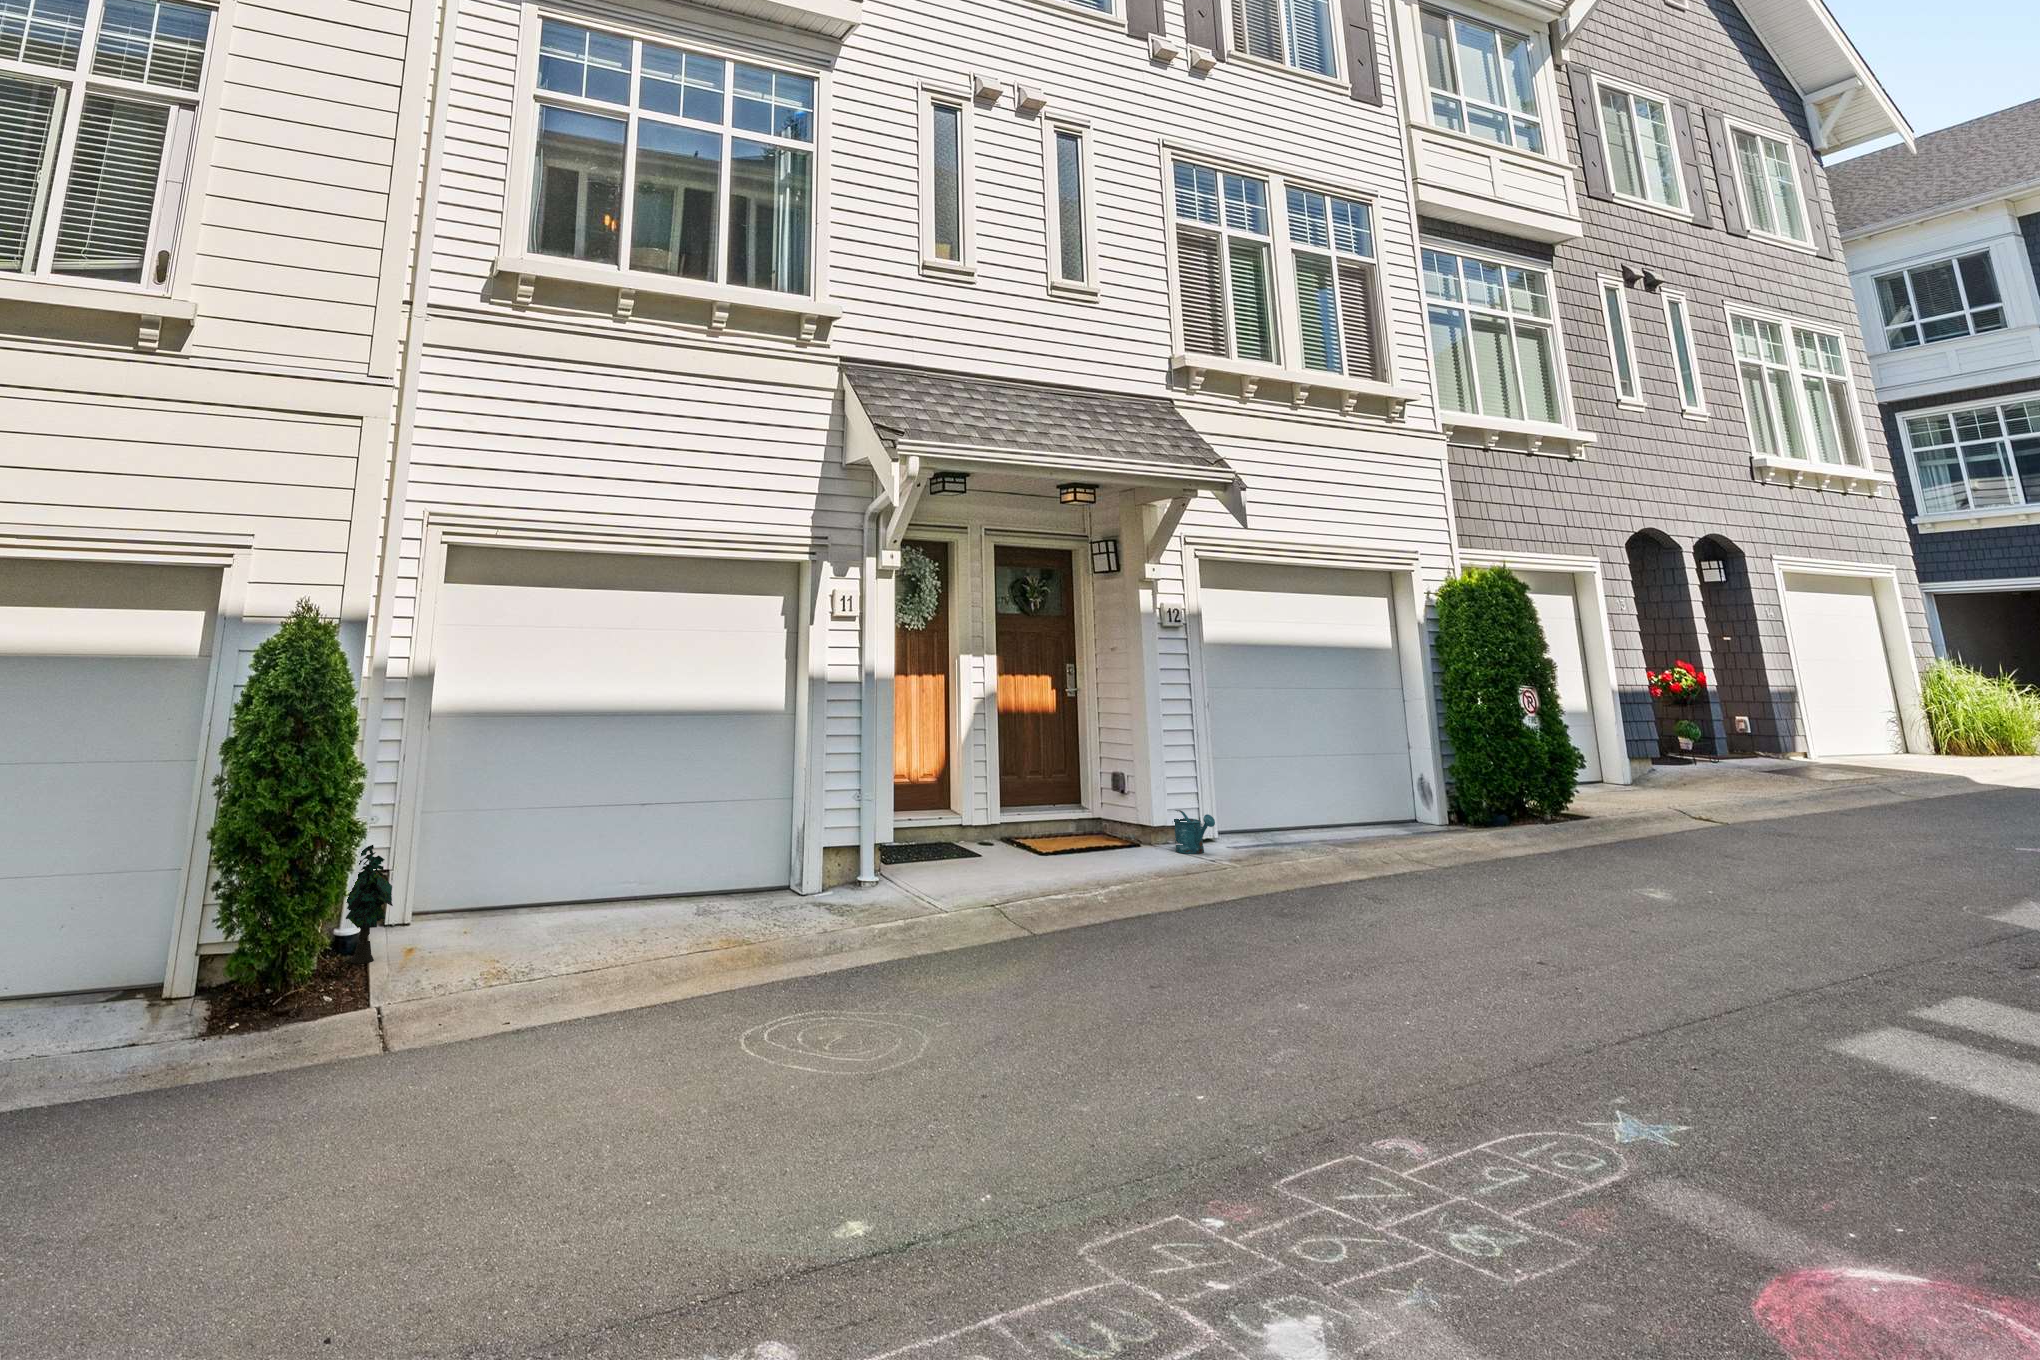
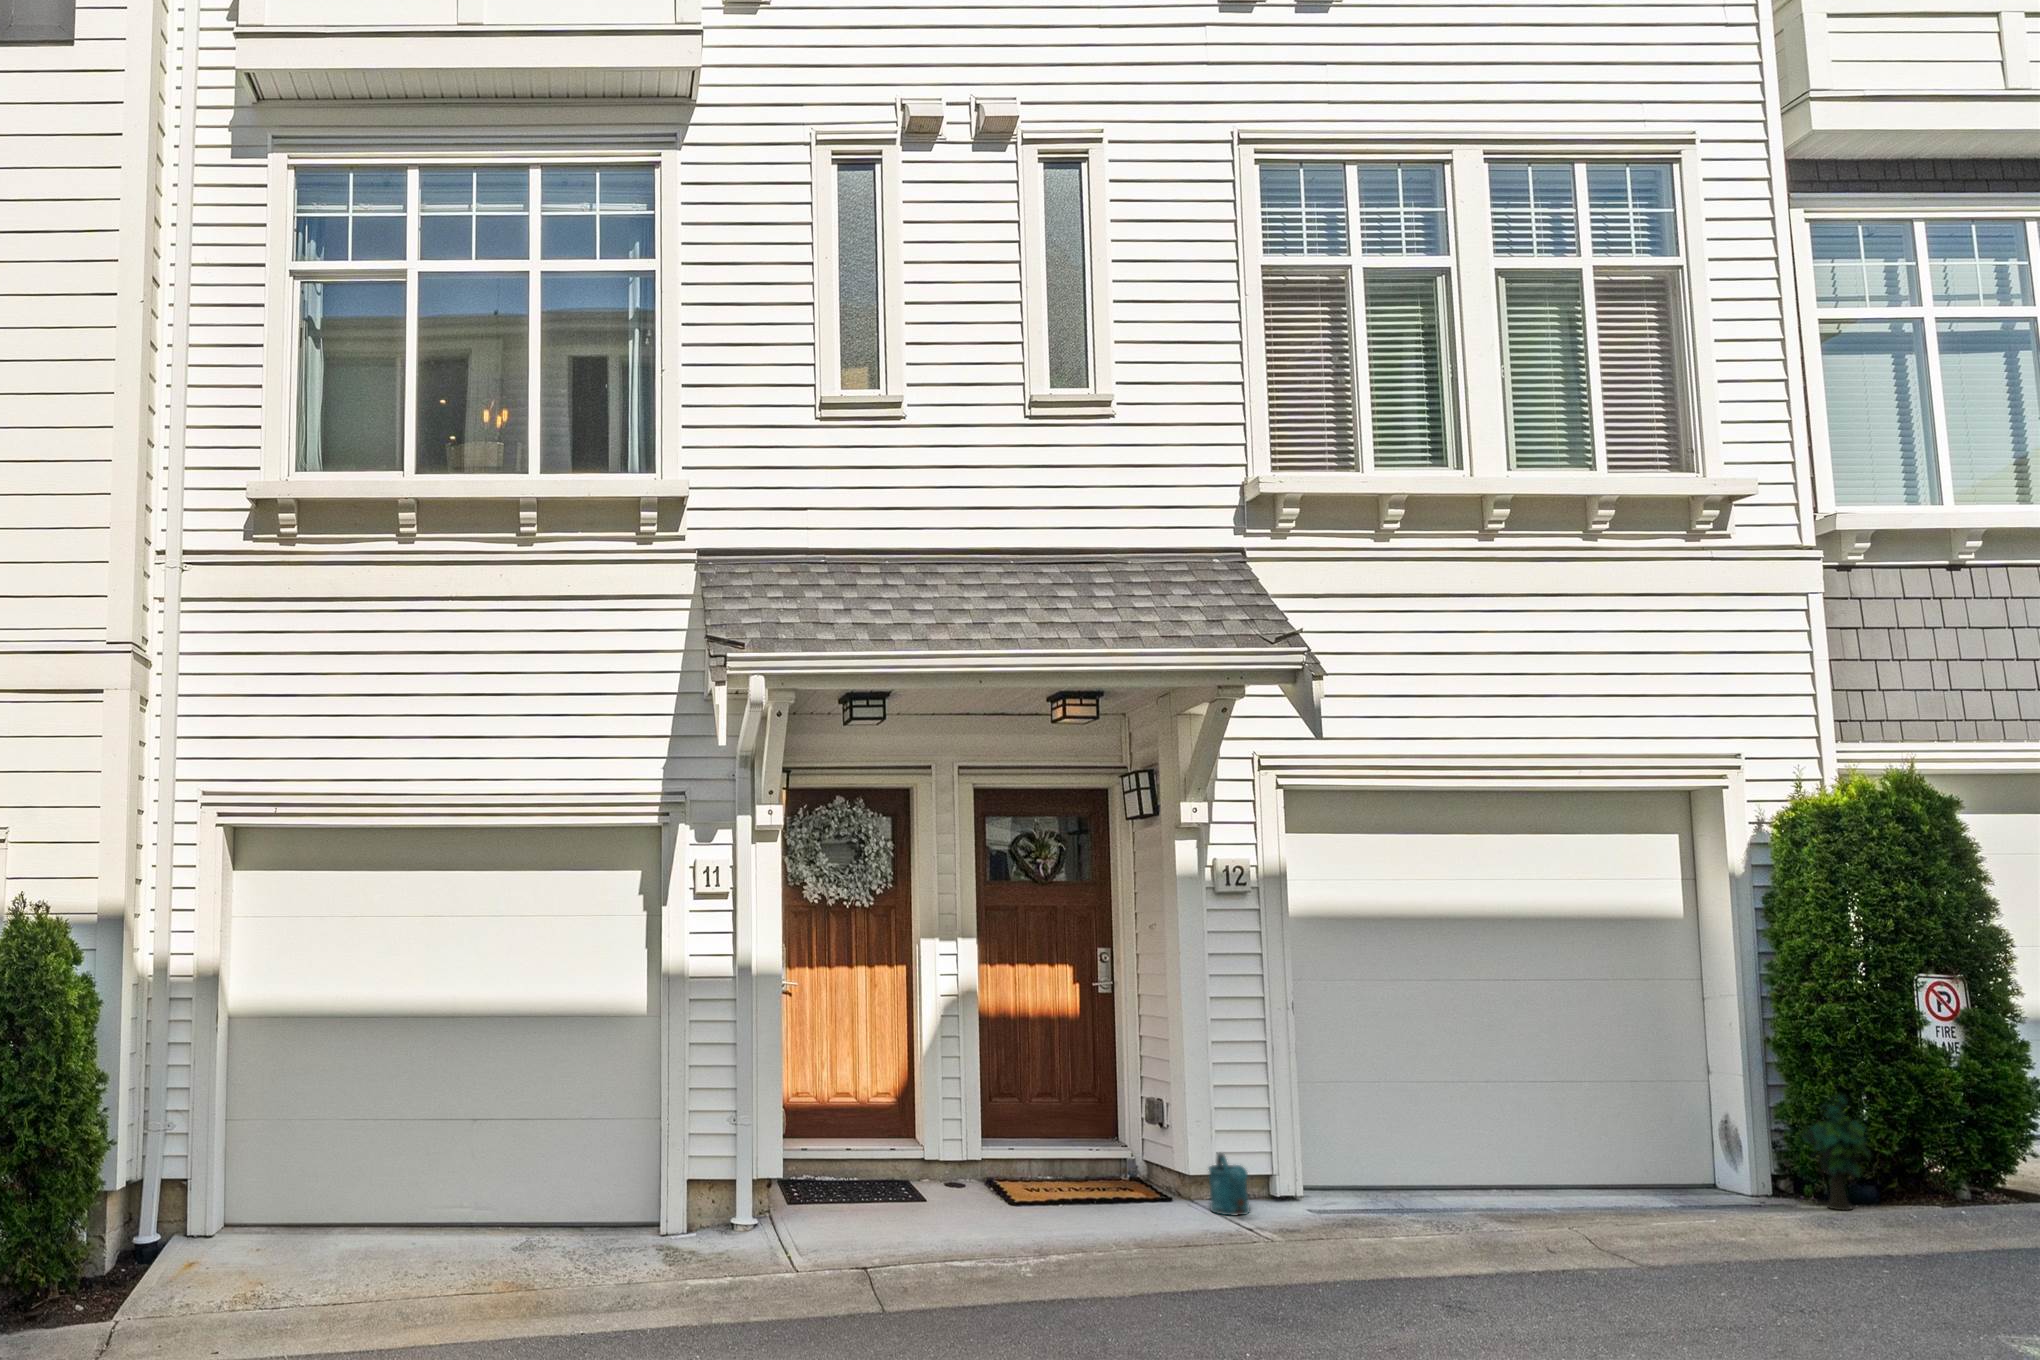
decorative plant: present [346,845,393,964] -> present [1800,1095,1871,1210]

